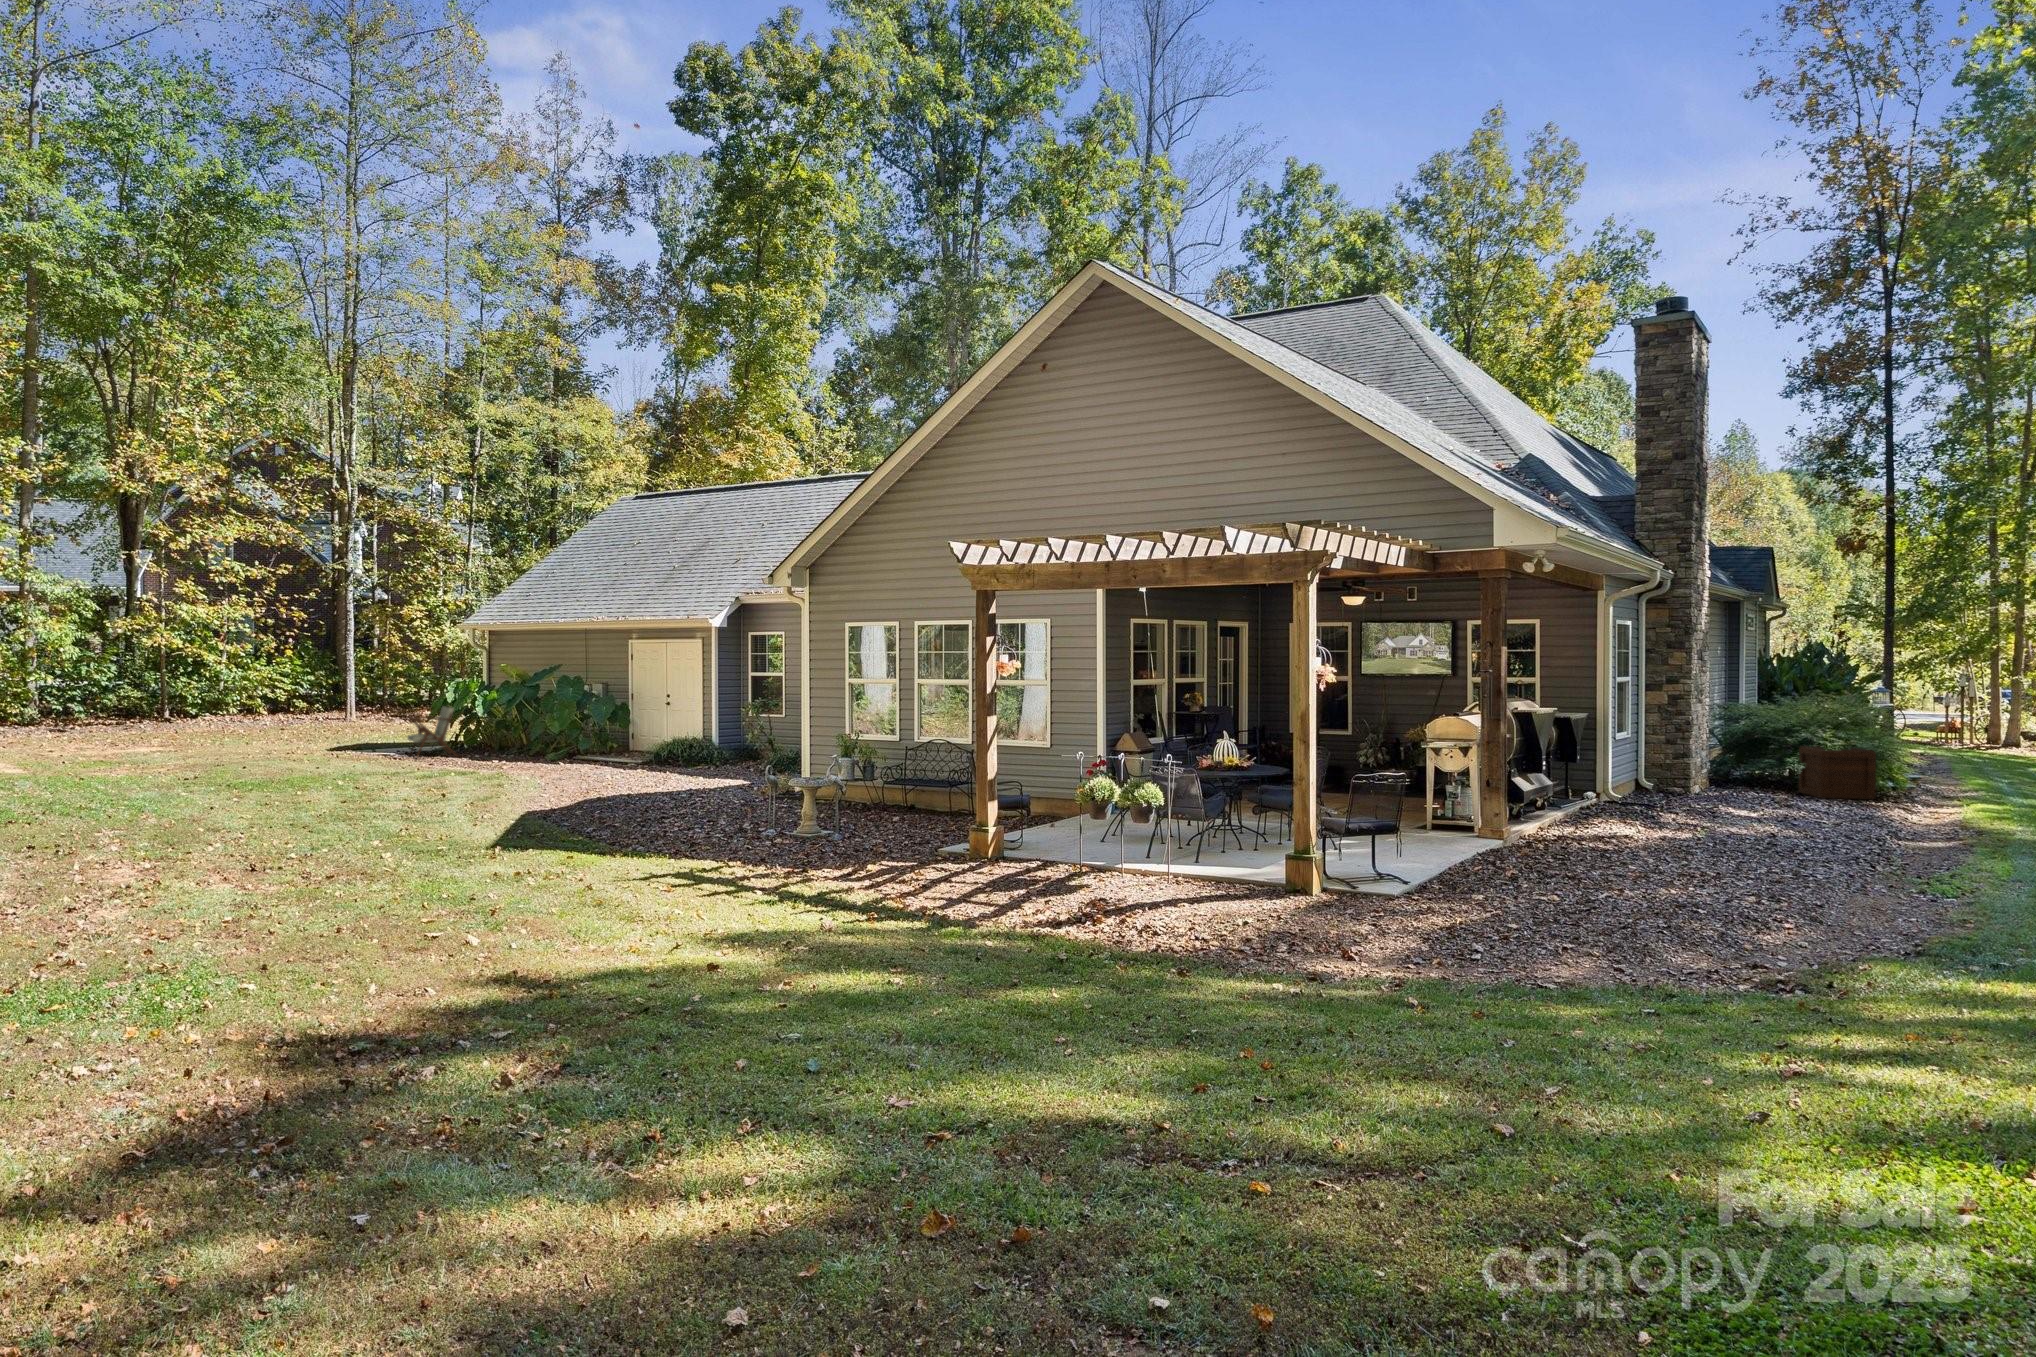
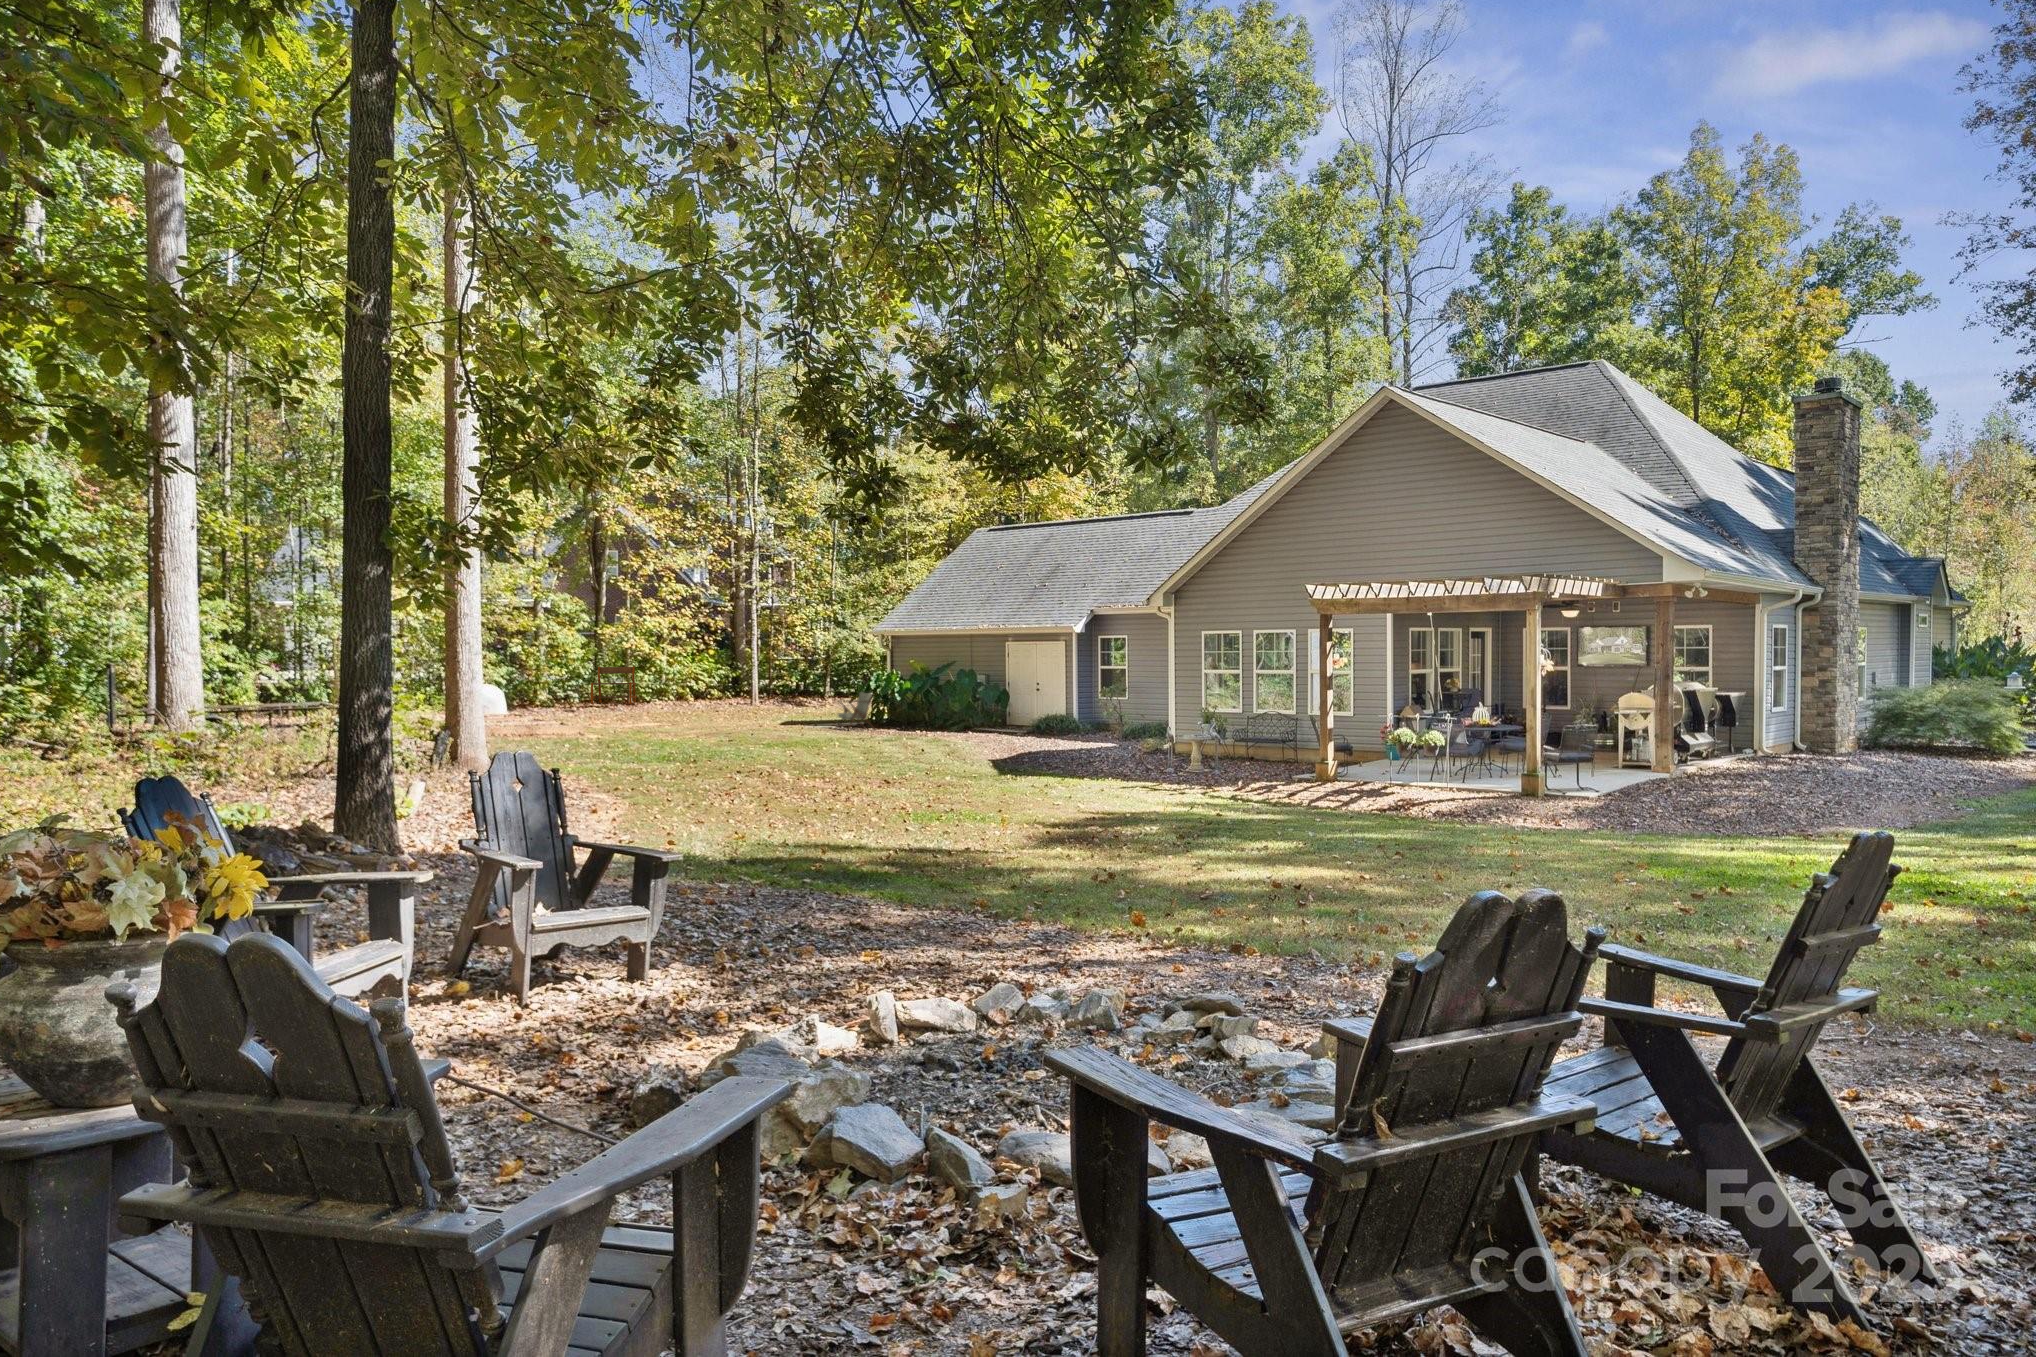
bench: none [80,671,157,722] -> present [591,666,637,704]
wooden crate: present [1799,746,1876,800] -> none [1933,719,1988,759]

